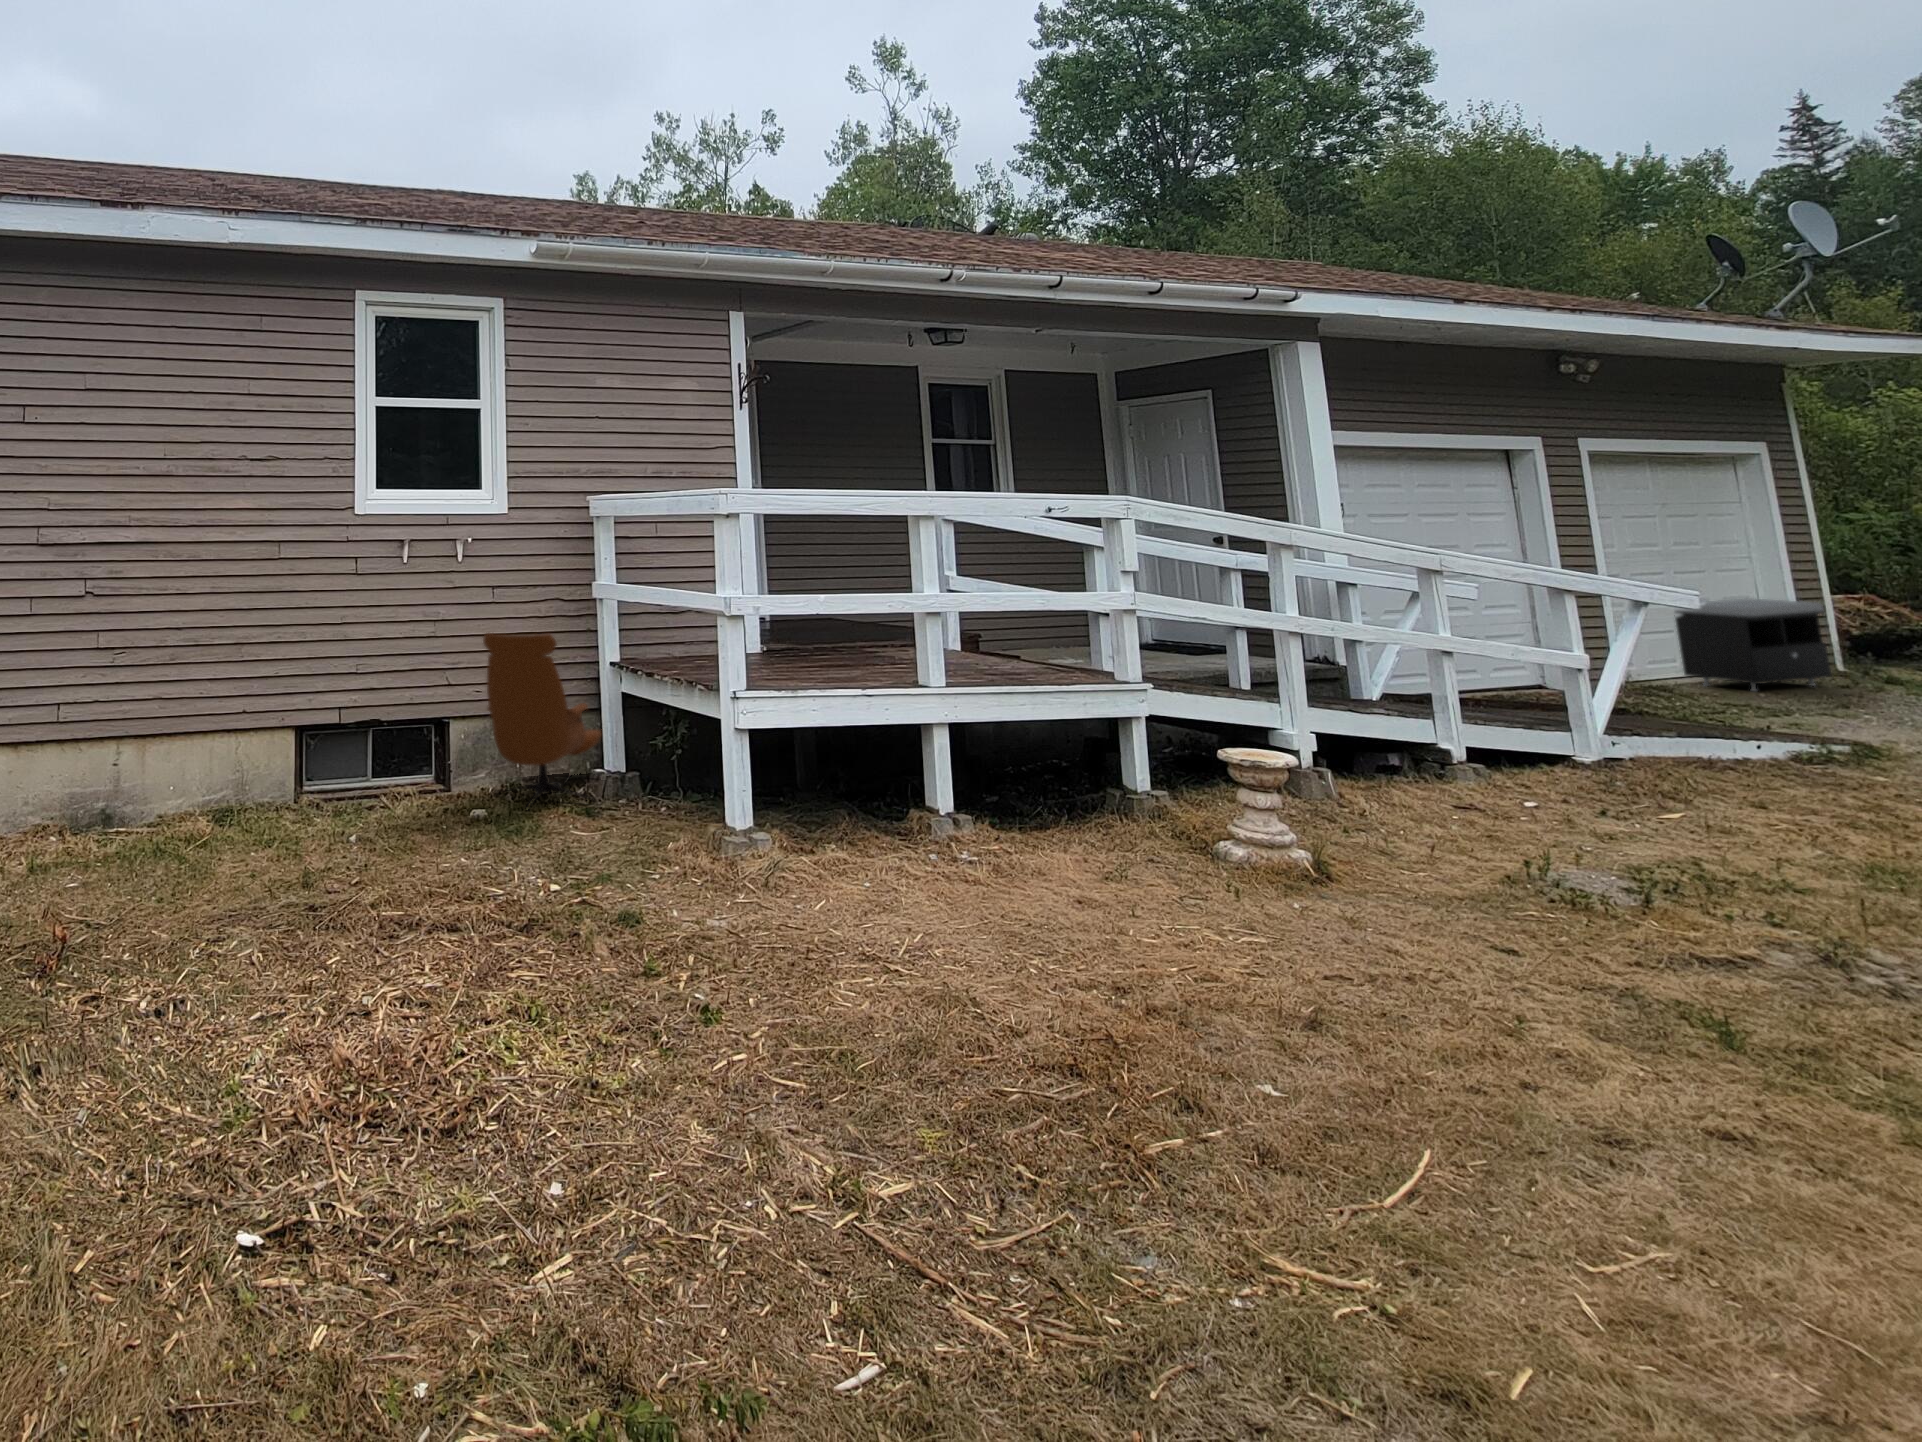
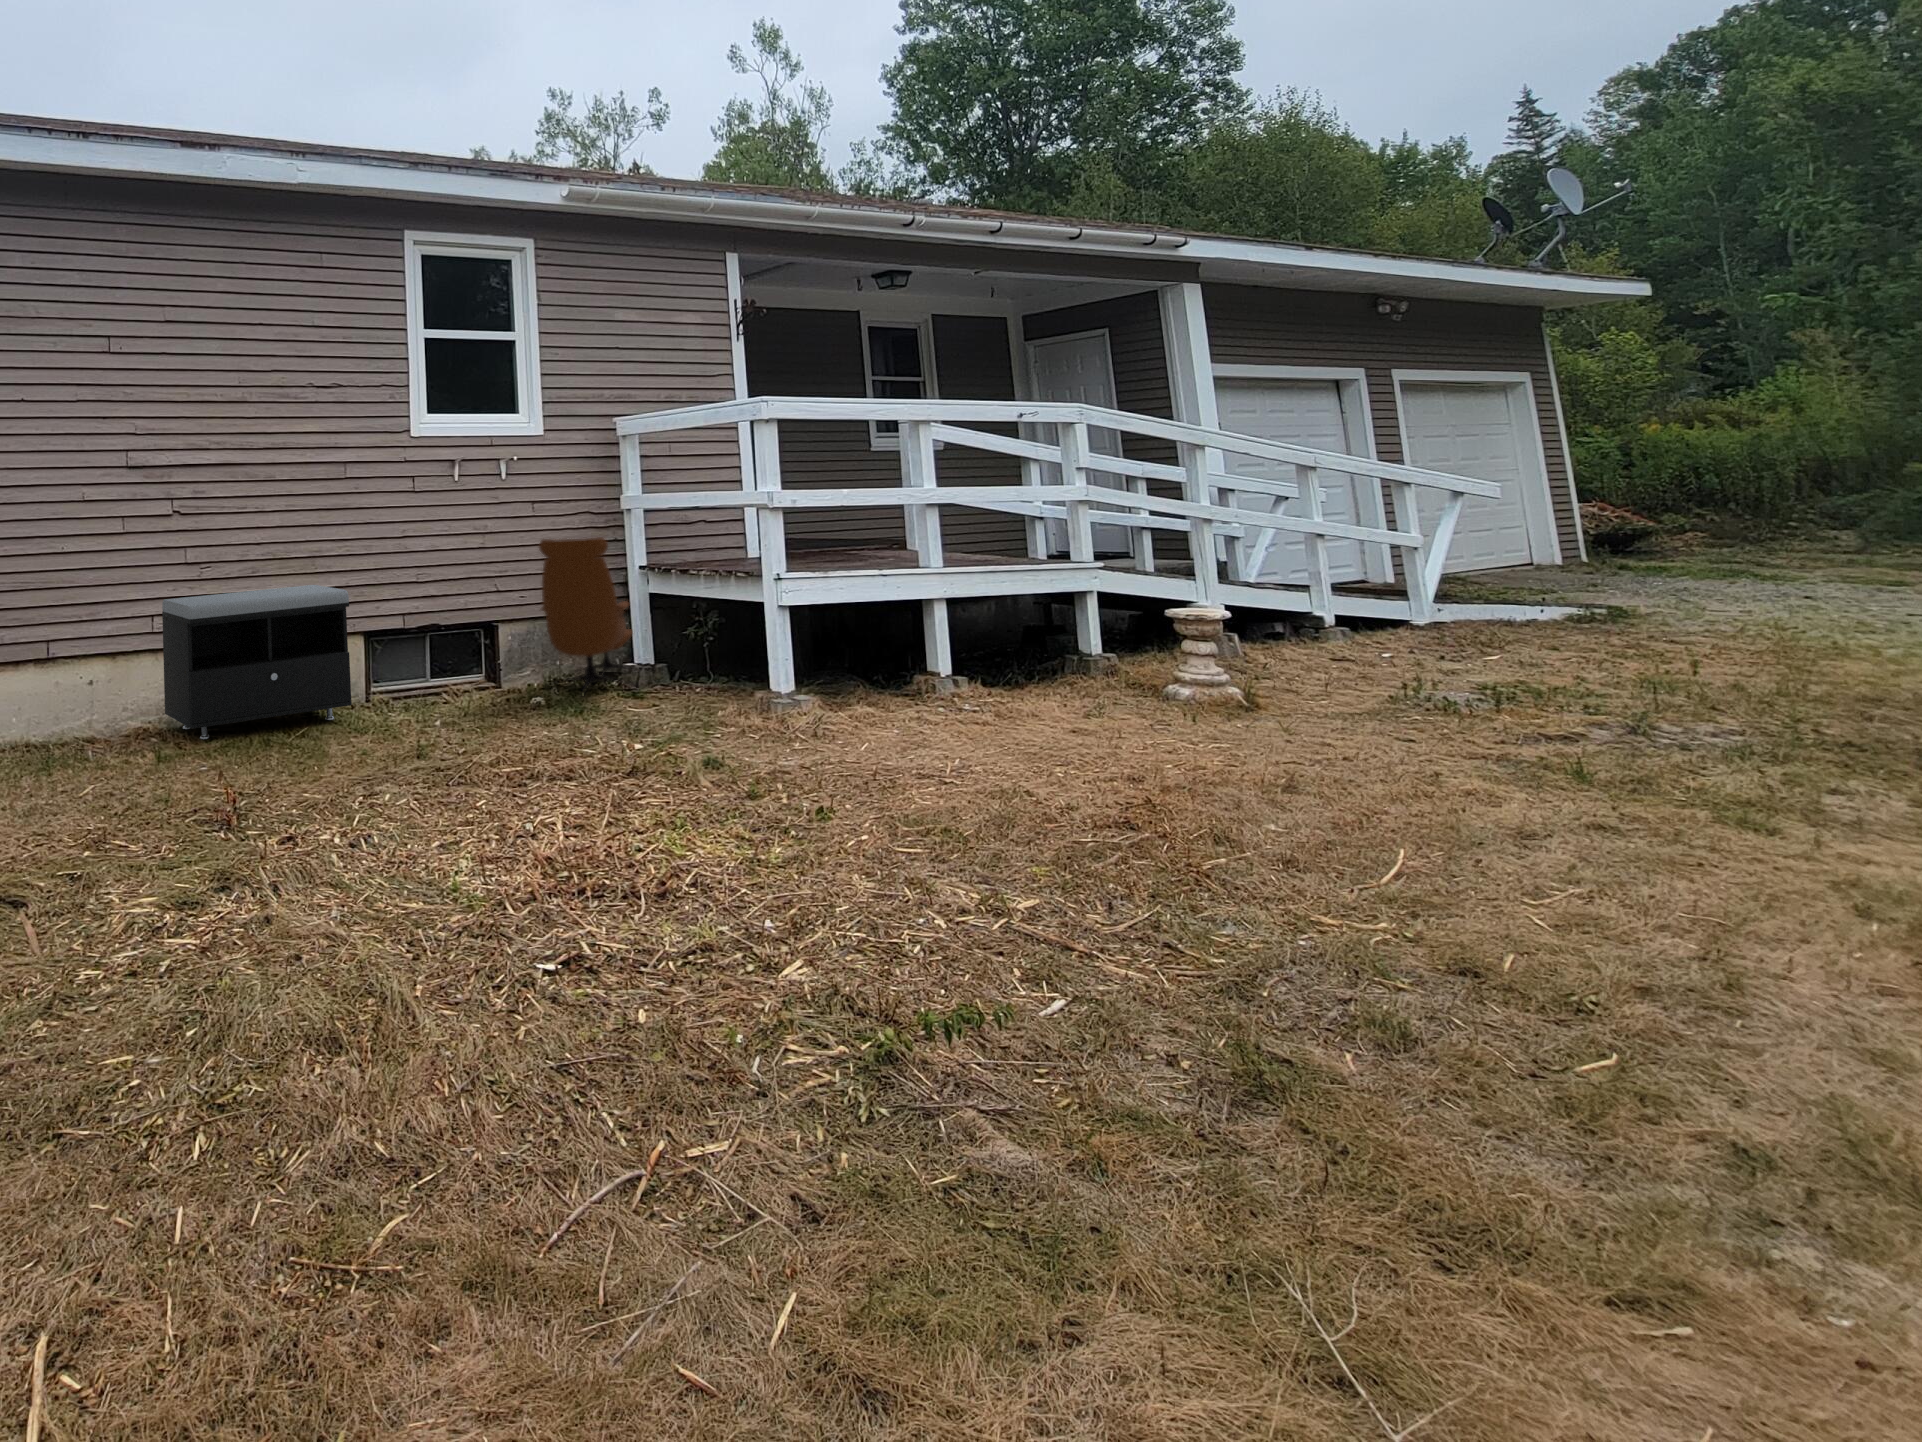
storage bench: present [1675,598,1831,691] -> present [162,585,352,739]

